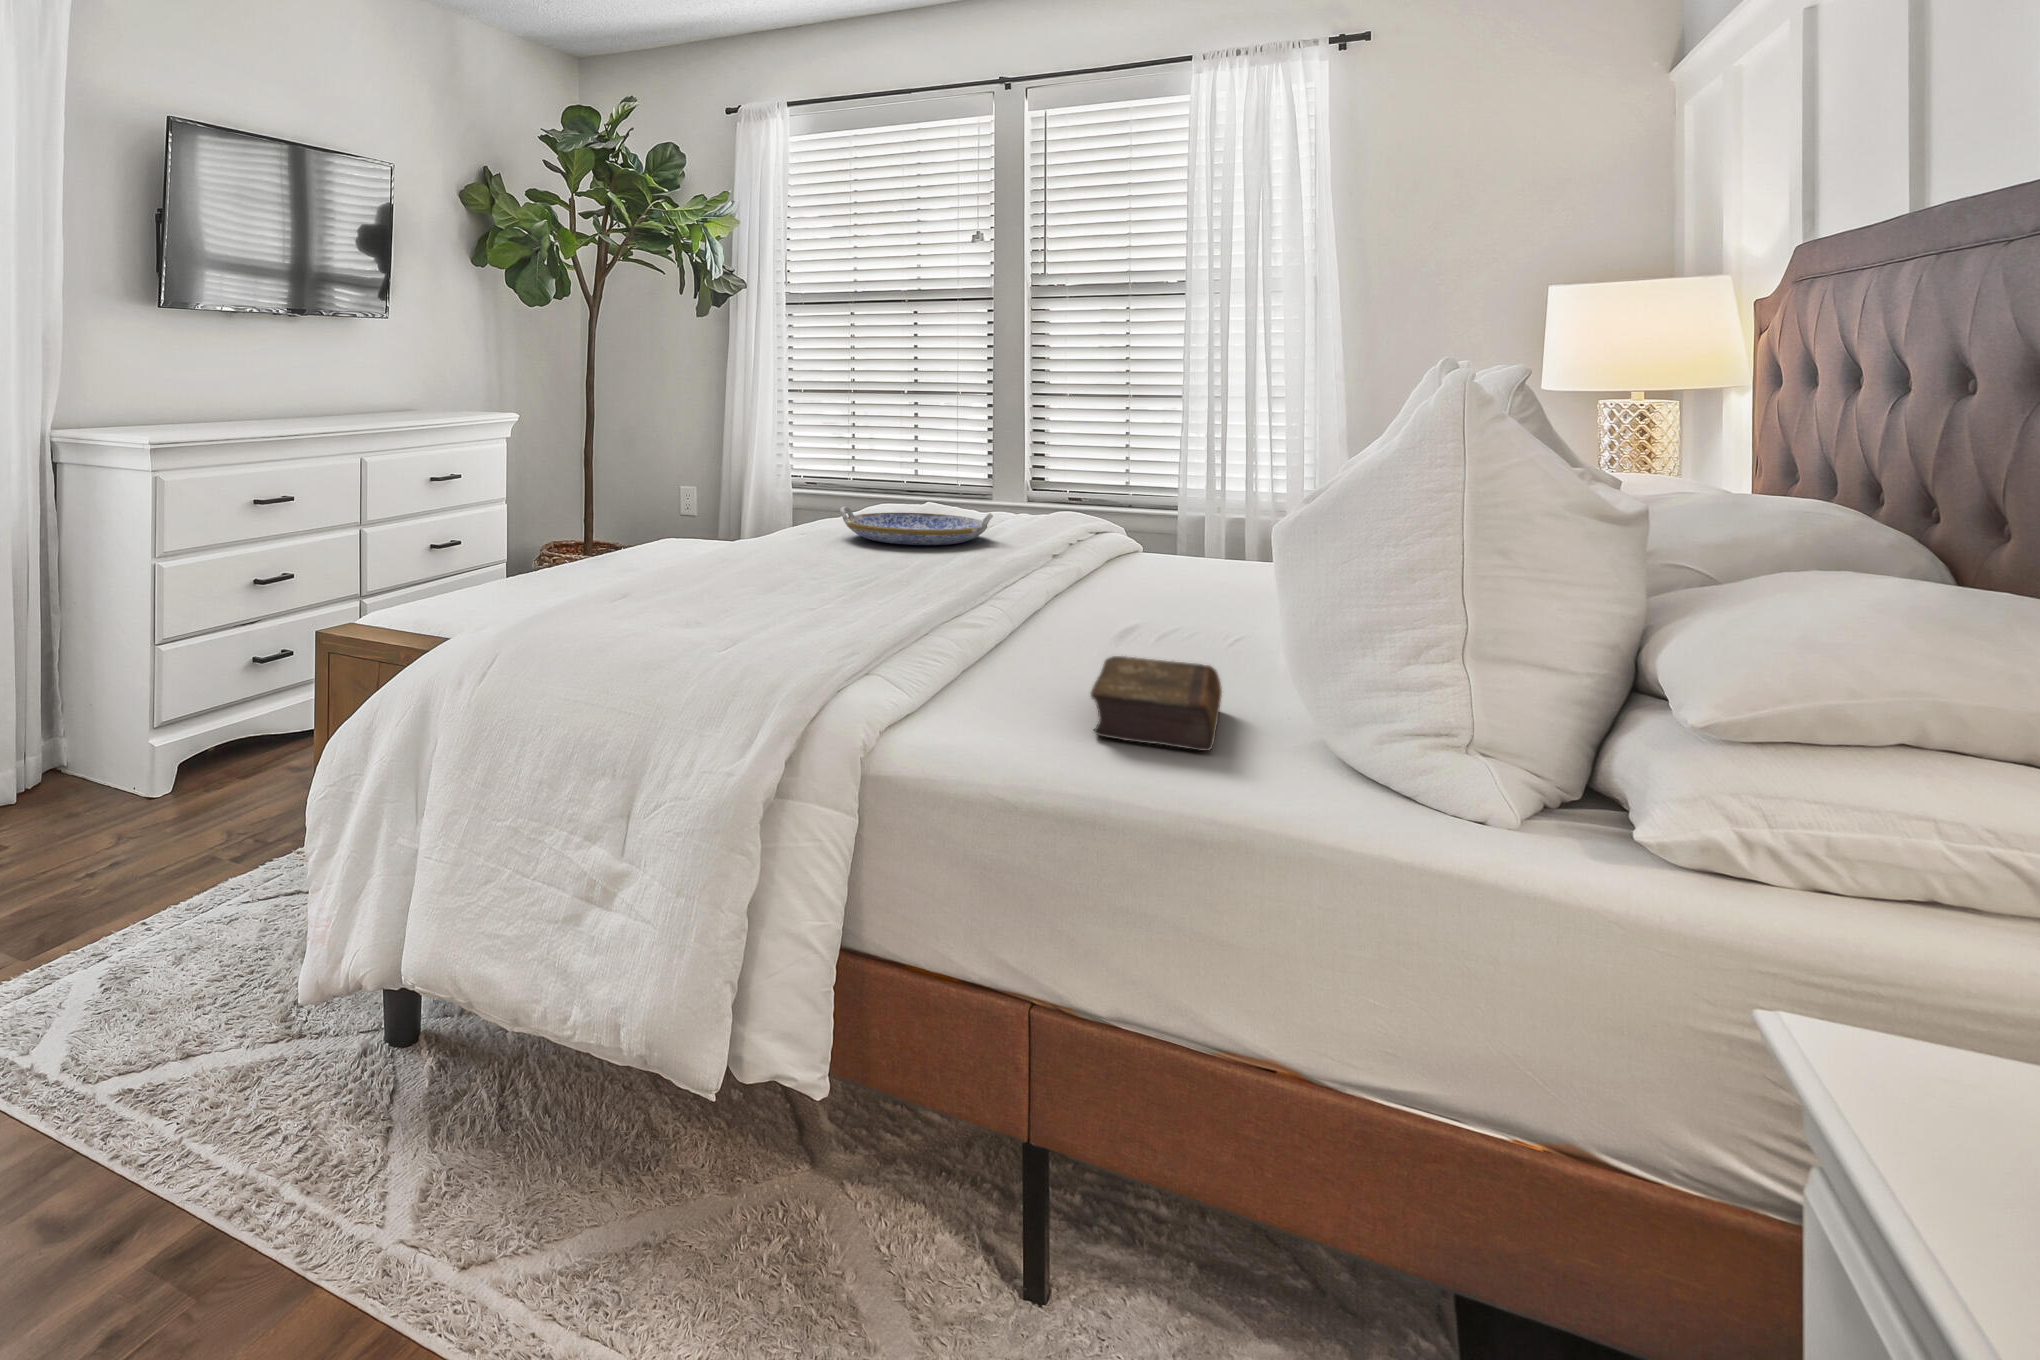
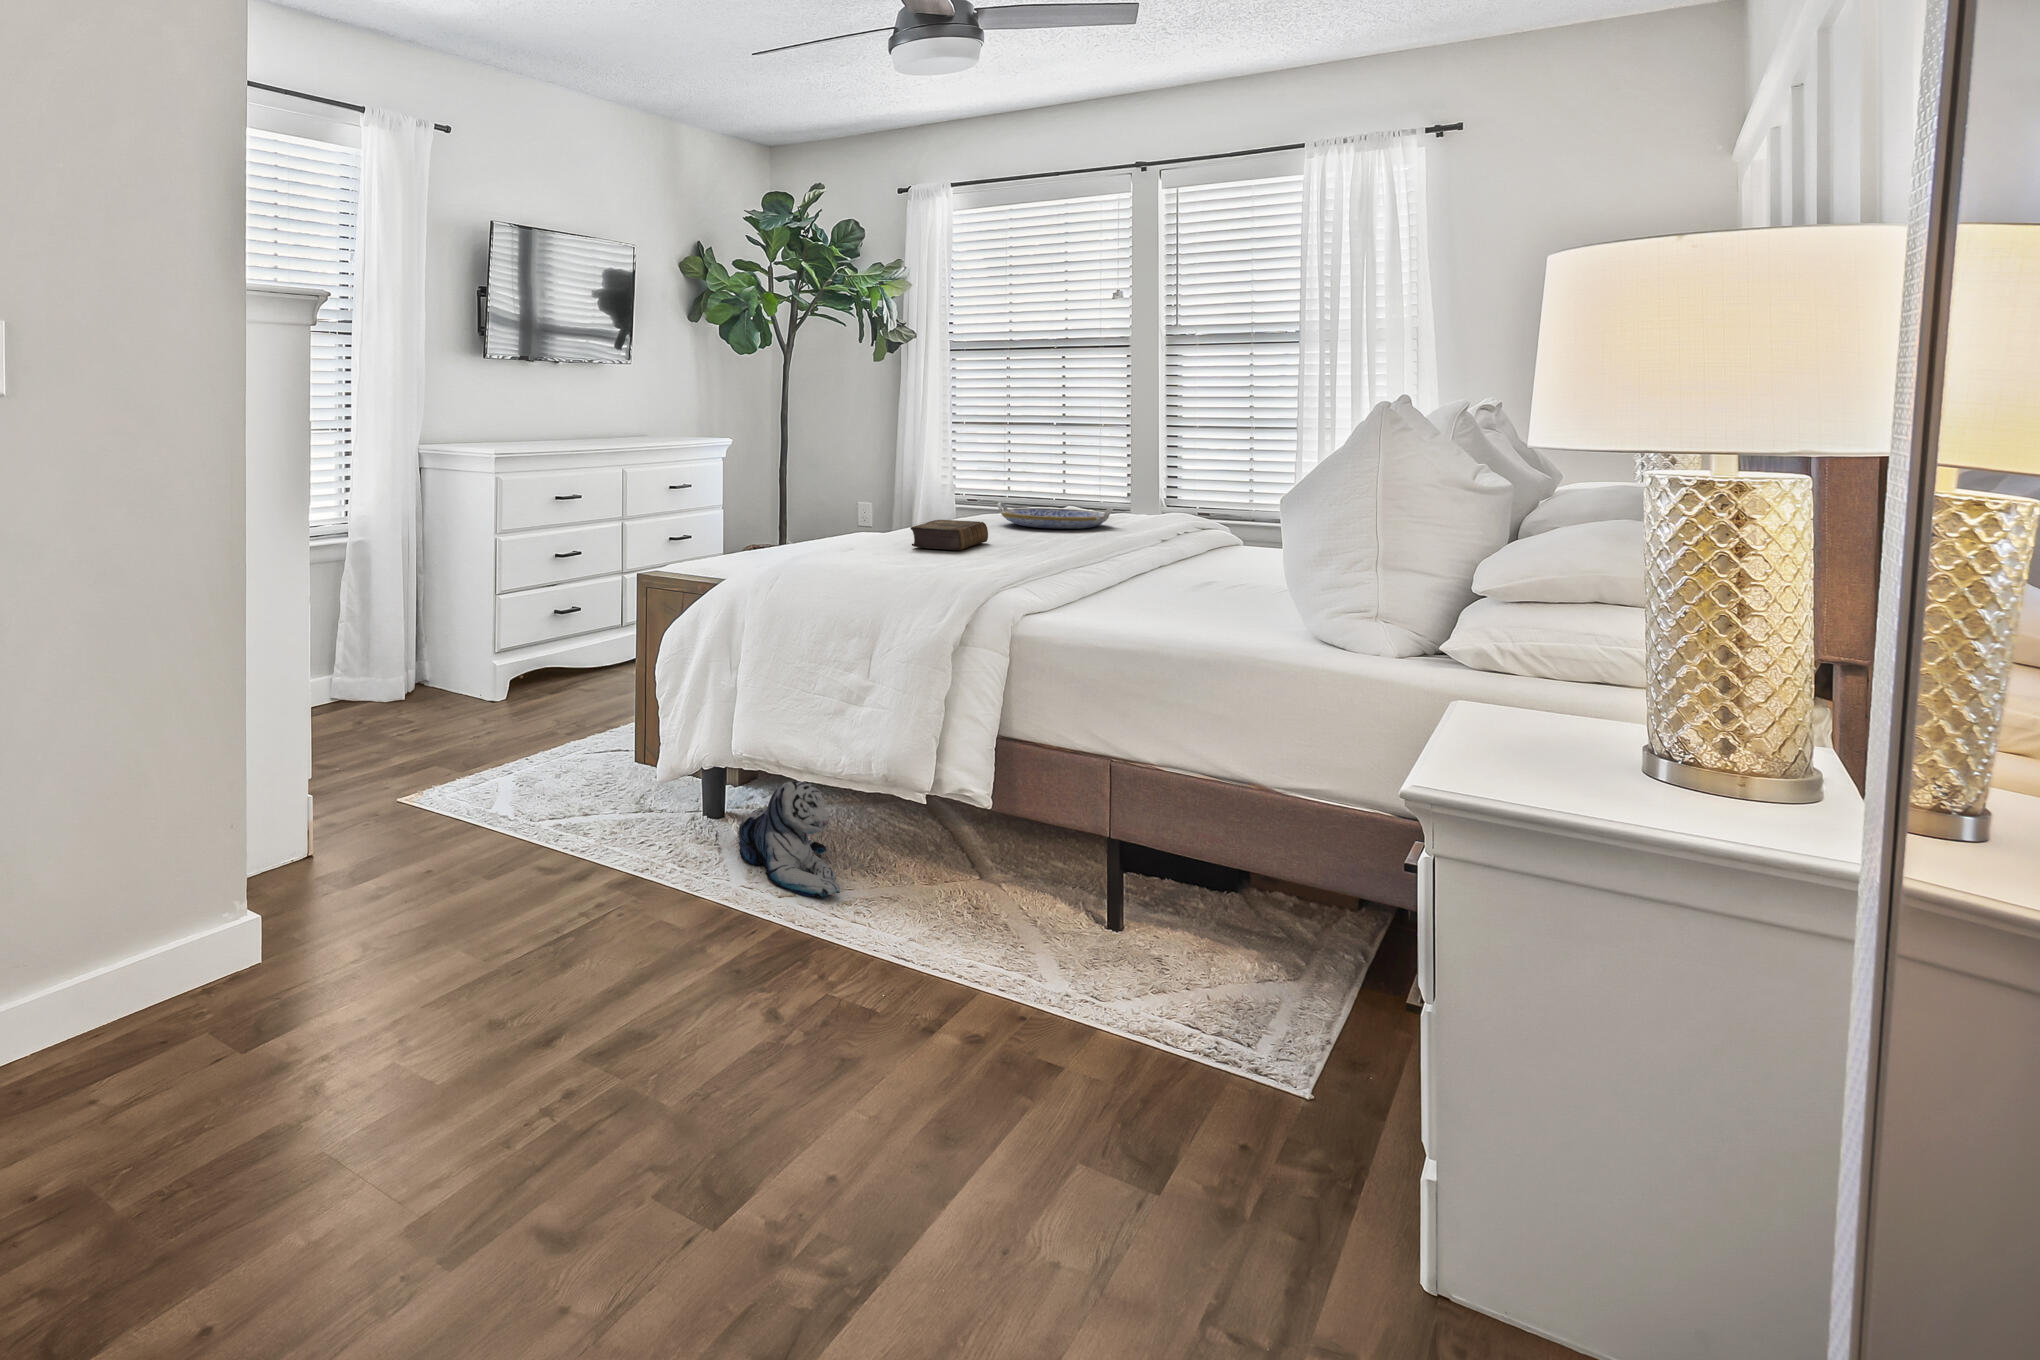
book: present [1090,656,1222,751] -> present [911,520,988,550]
plush toy: none [416,1023,569,1269] -> present [739,781,840,898]

